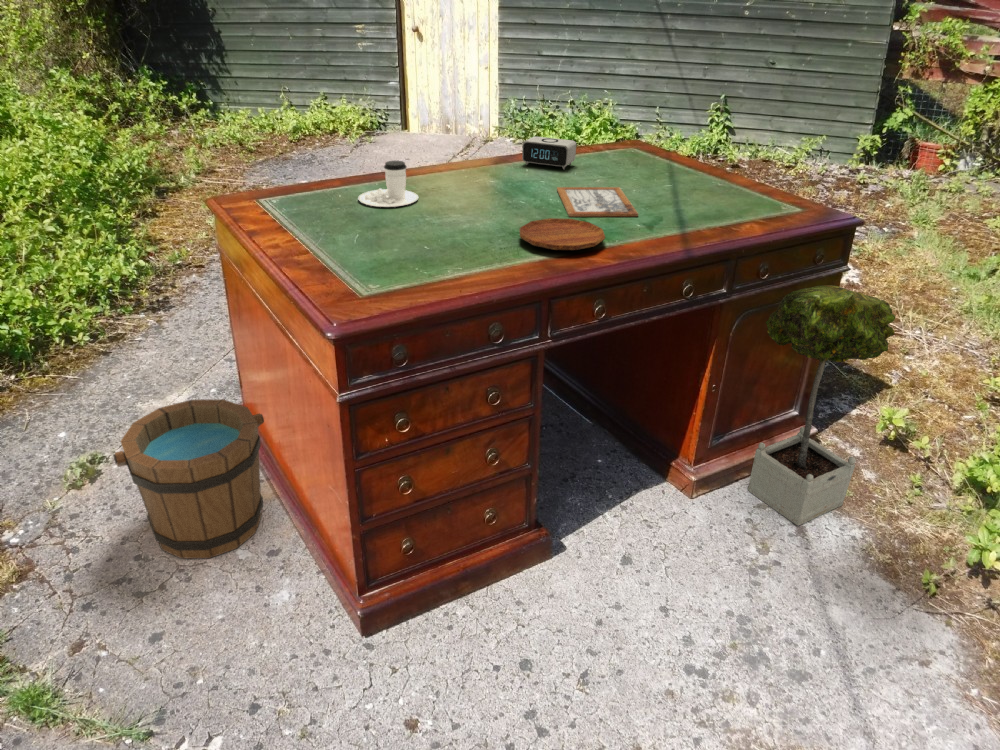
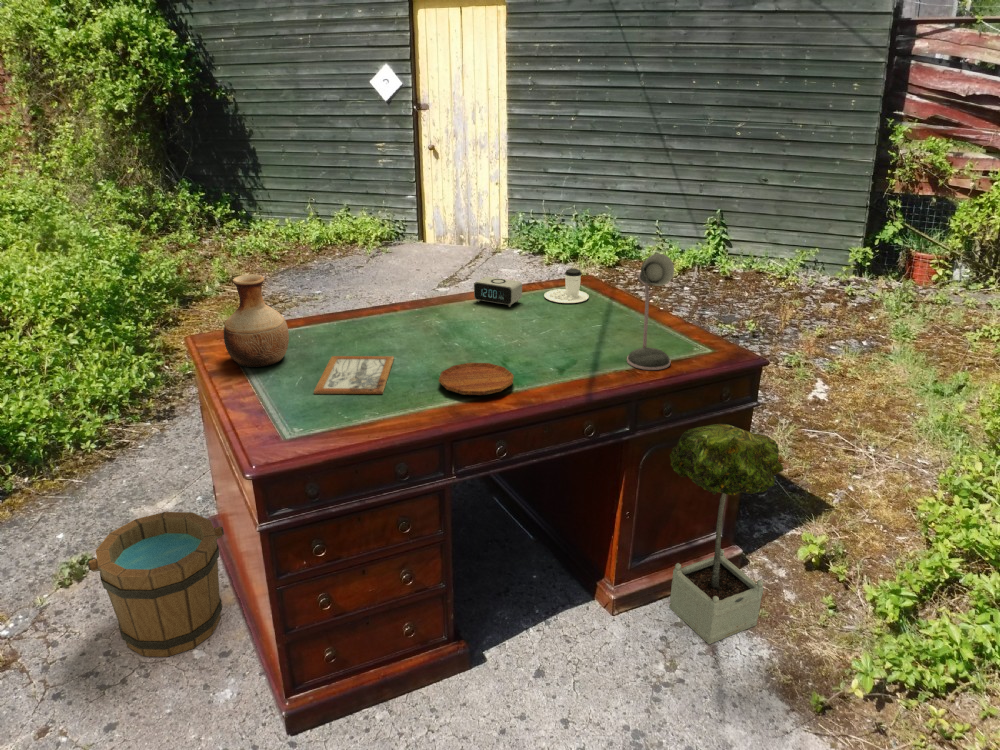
desk lamp: none [718,88,783,226] -> present [627,253,674,370]
vase: none [259,115,334,226] -> present [224,274,289,367]
coffee cup: present [358,161,418,207] -> present [544,269,589,303]
picture frame: present [557,187,638,217] -> present [314,356,394,394]

